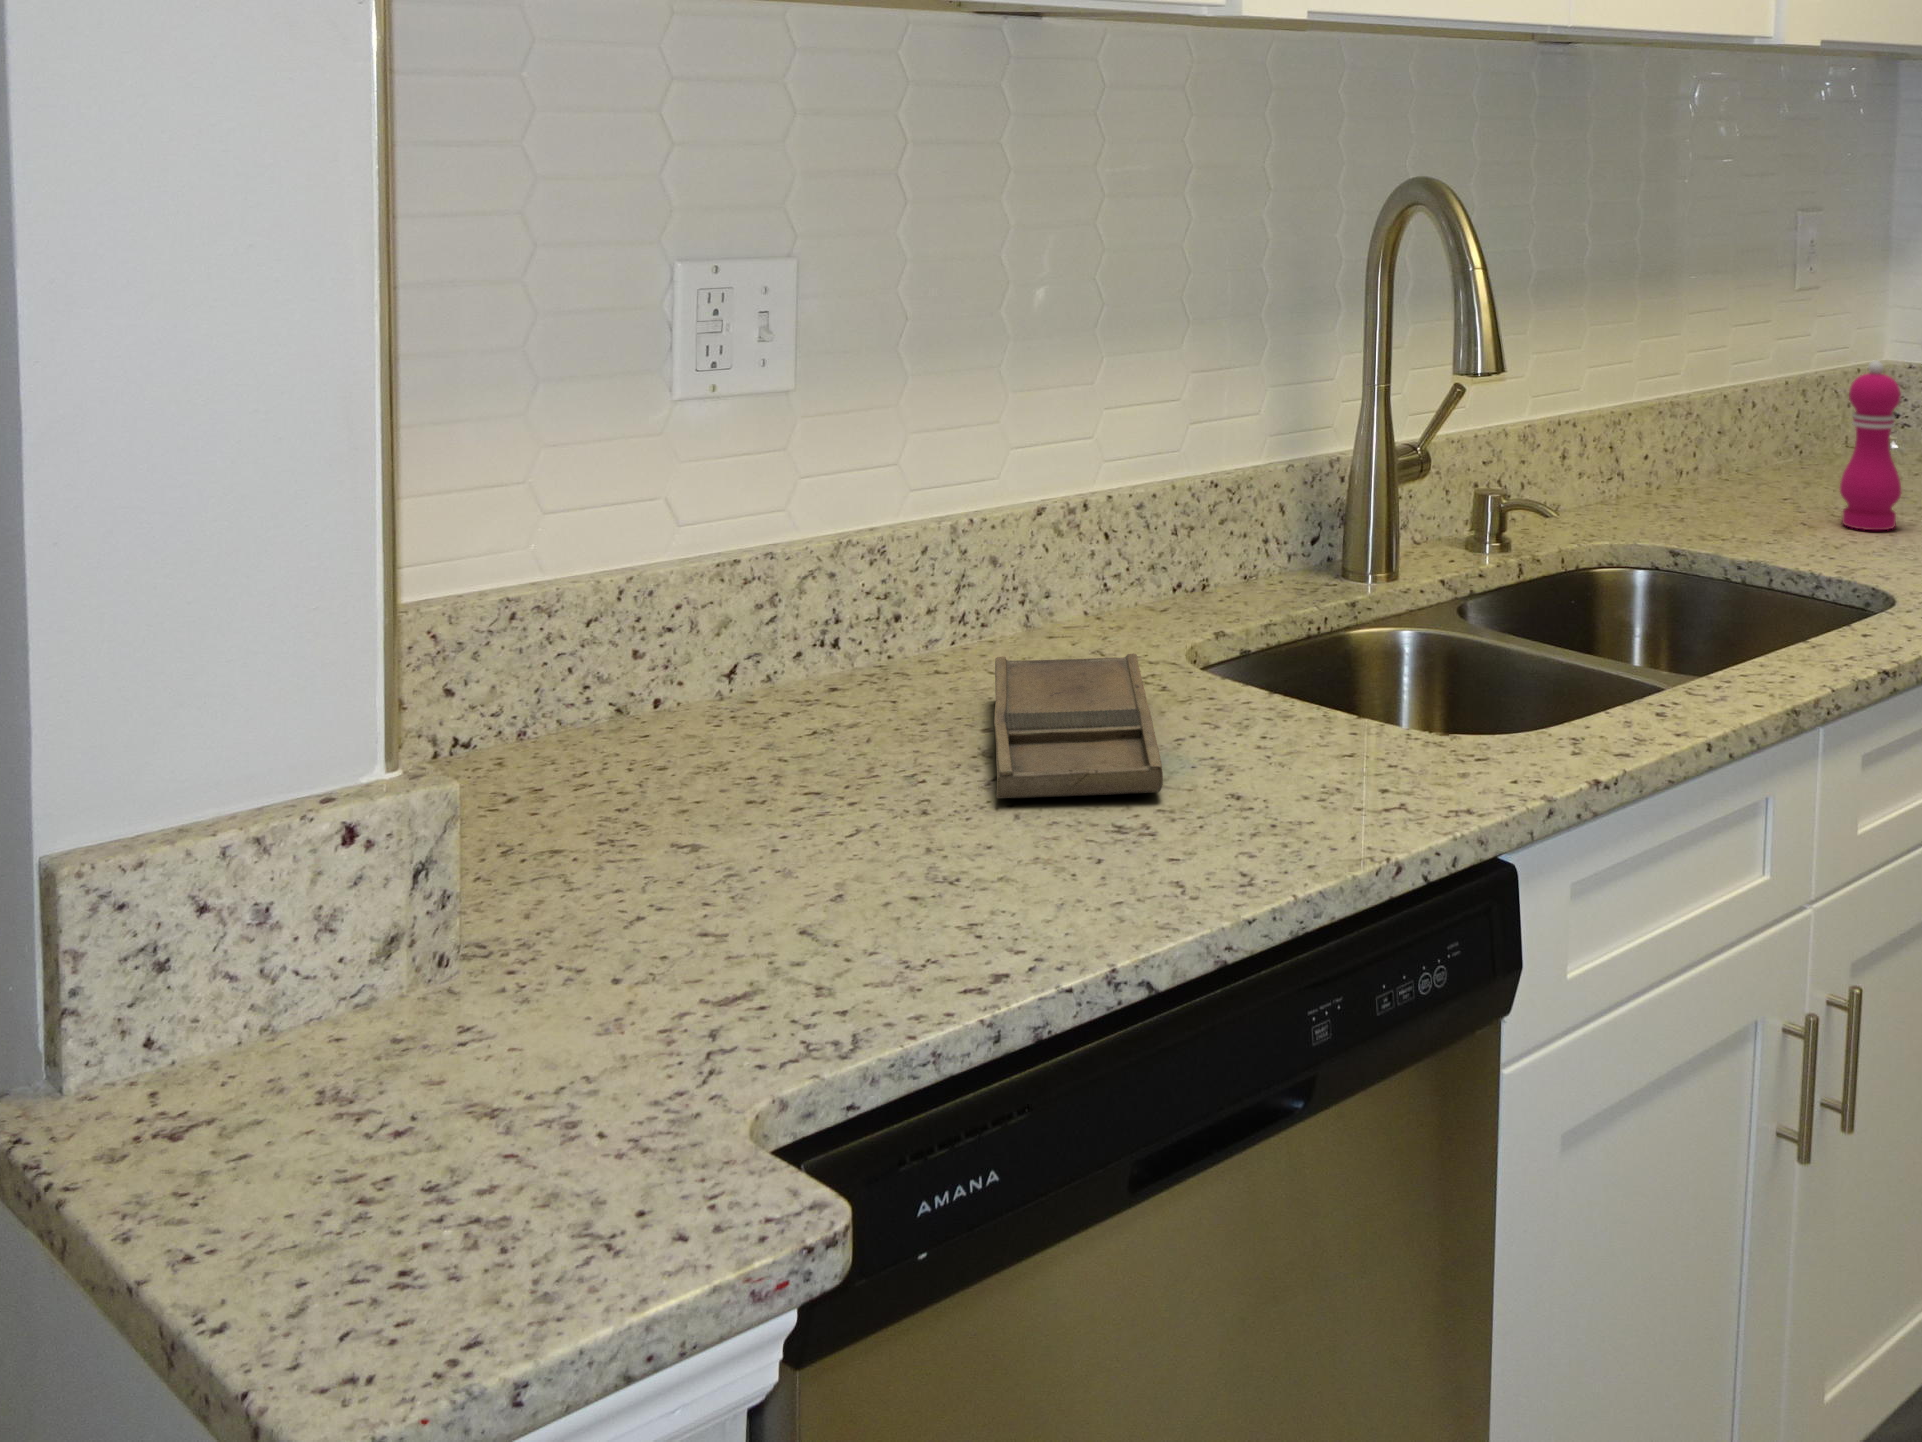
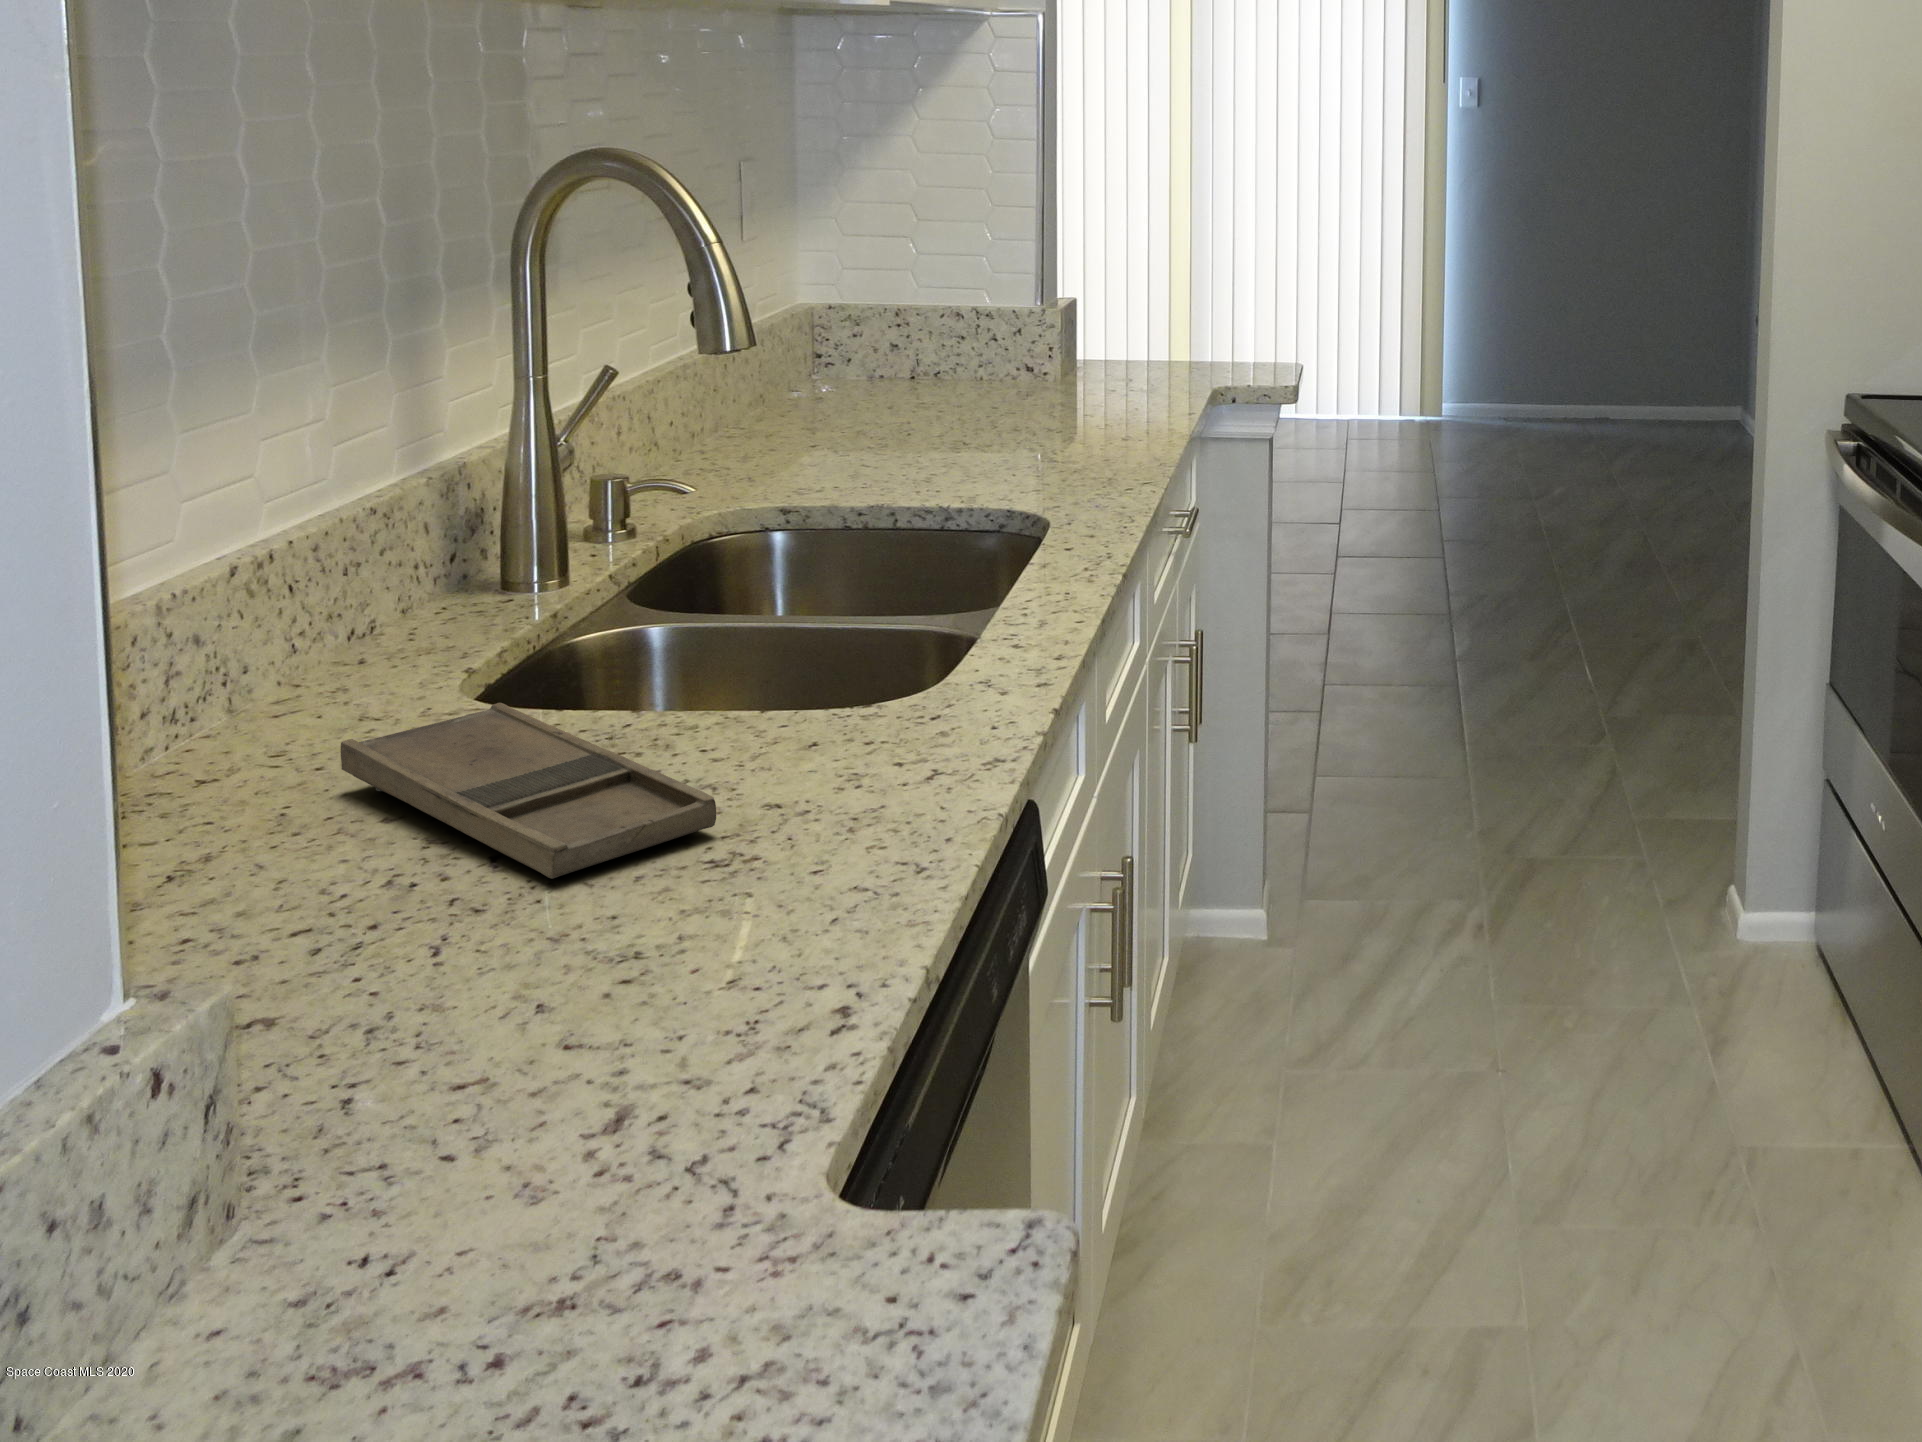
pepper mill: present [1840,360,1901,530] -> none [894,302,953,464]

